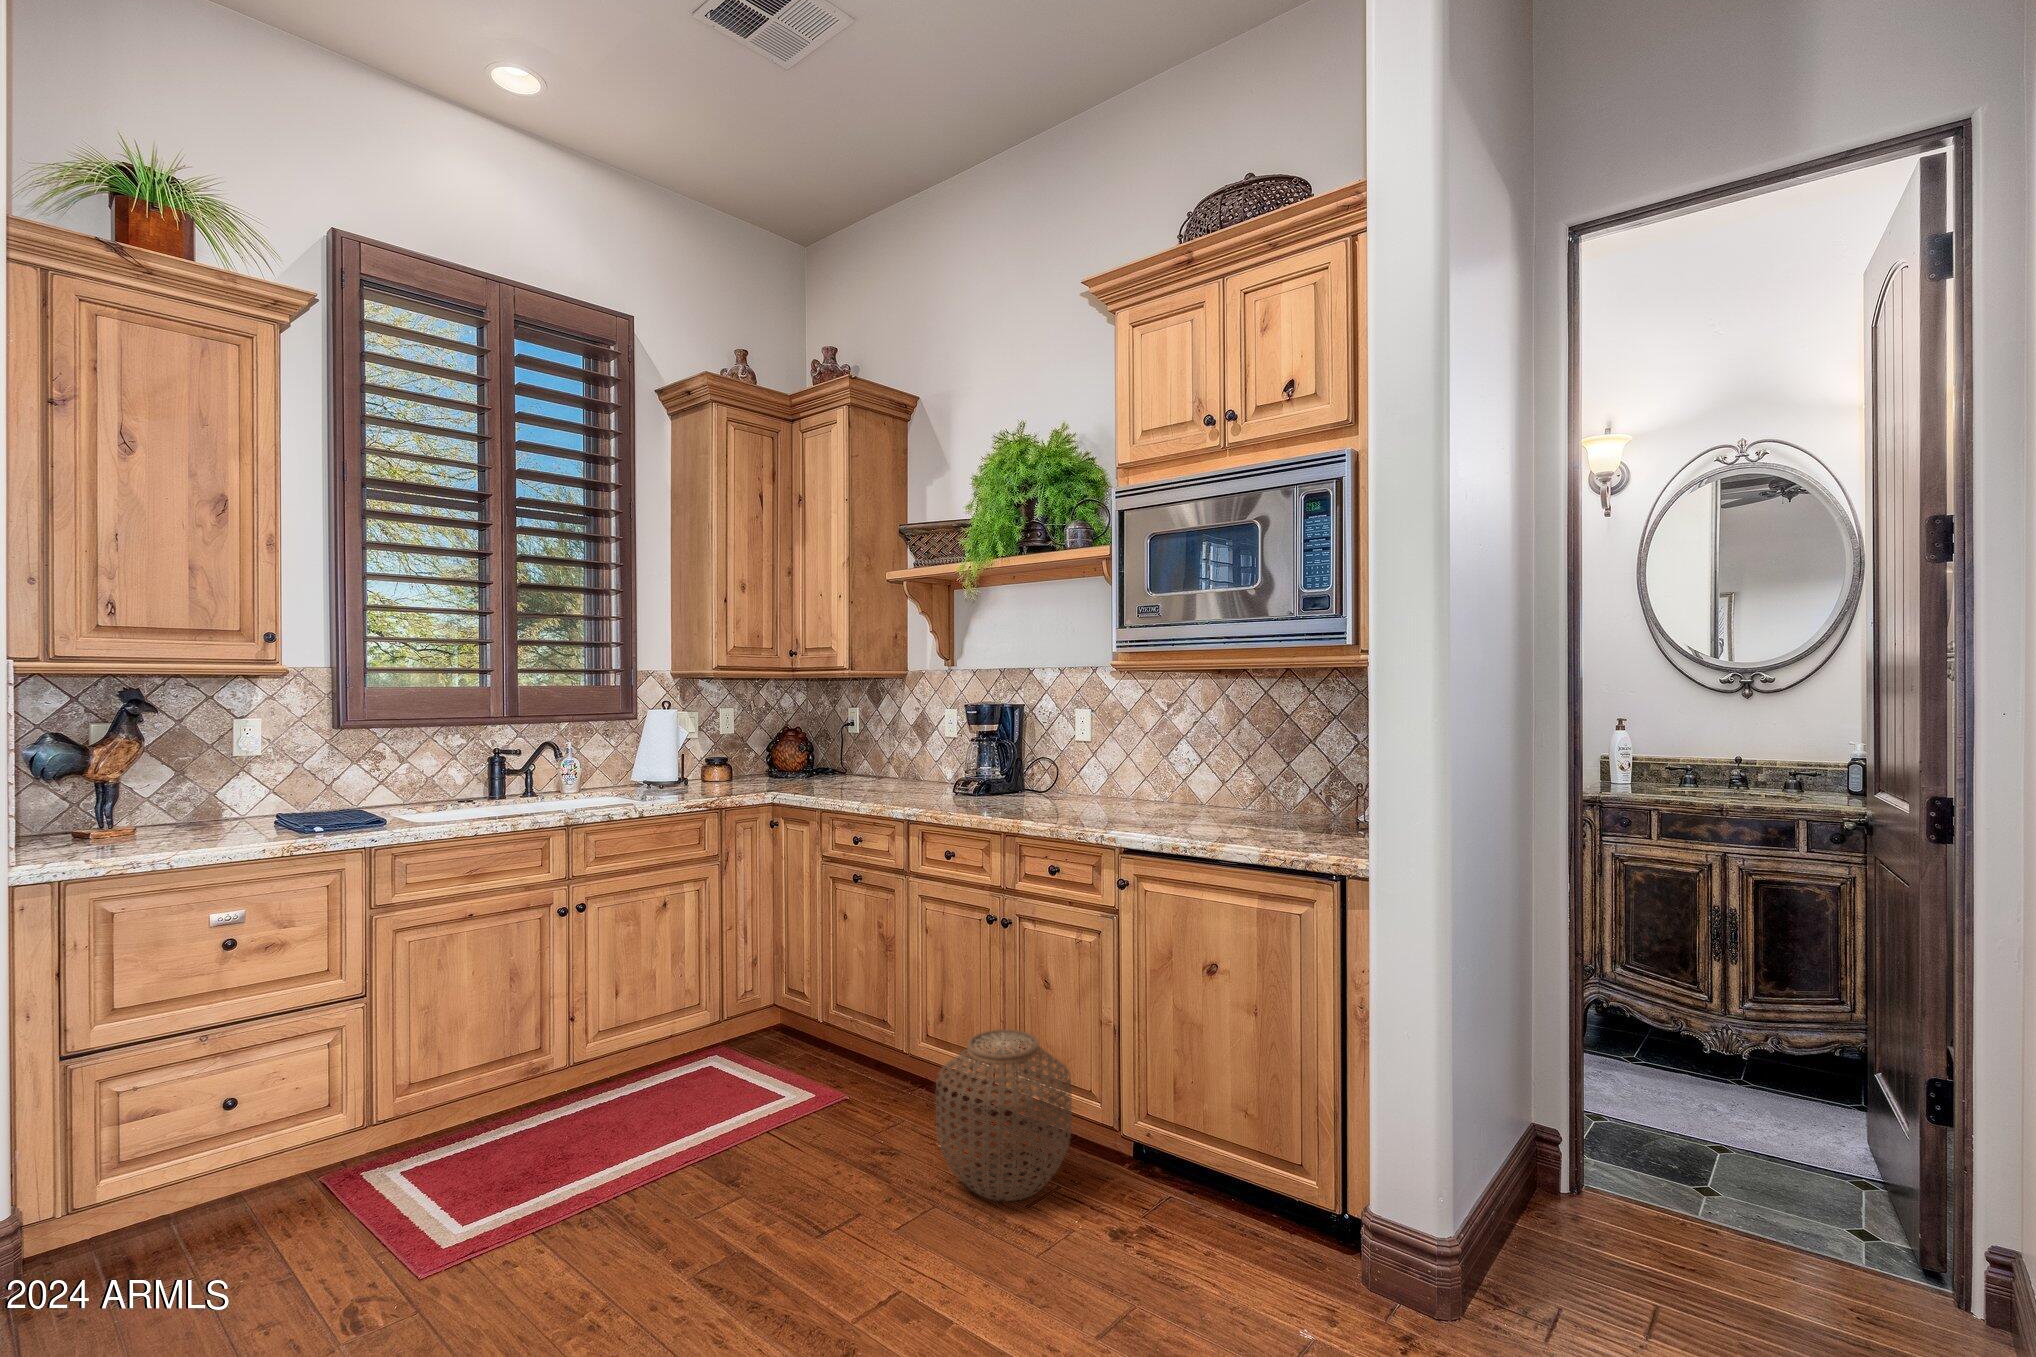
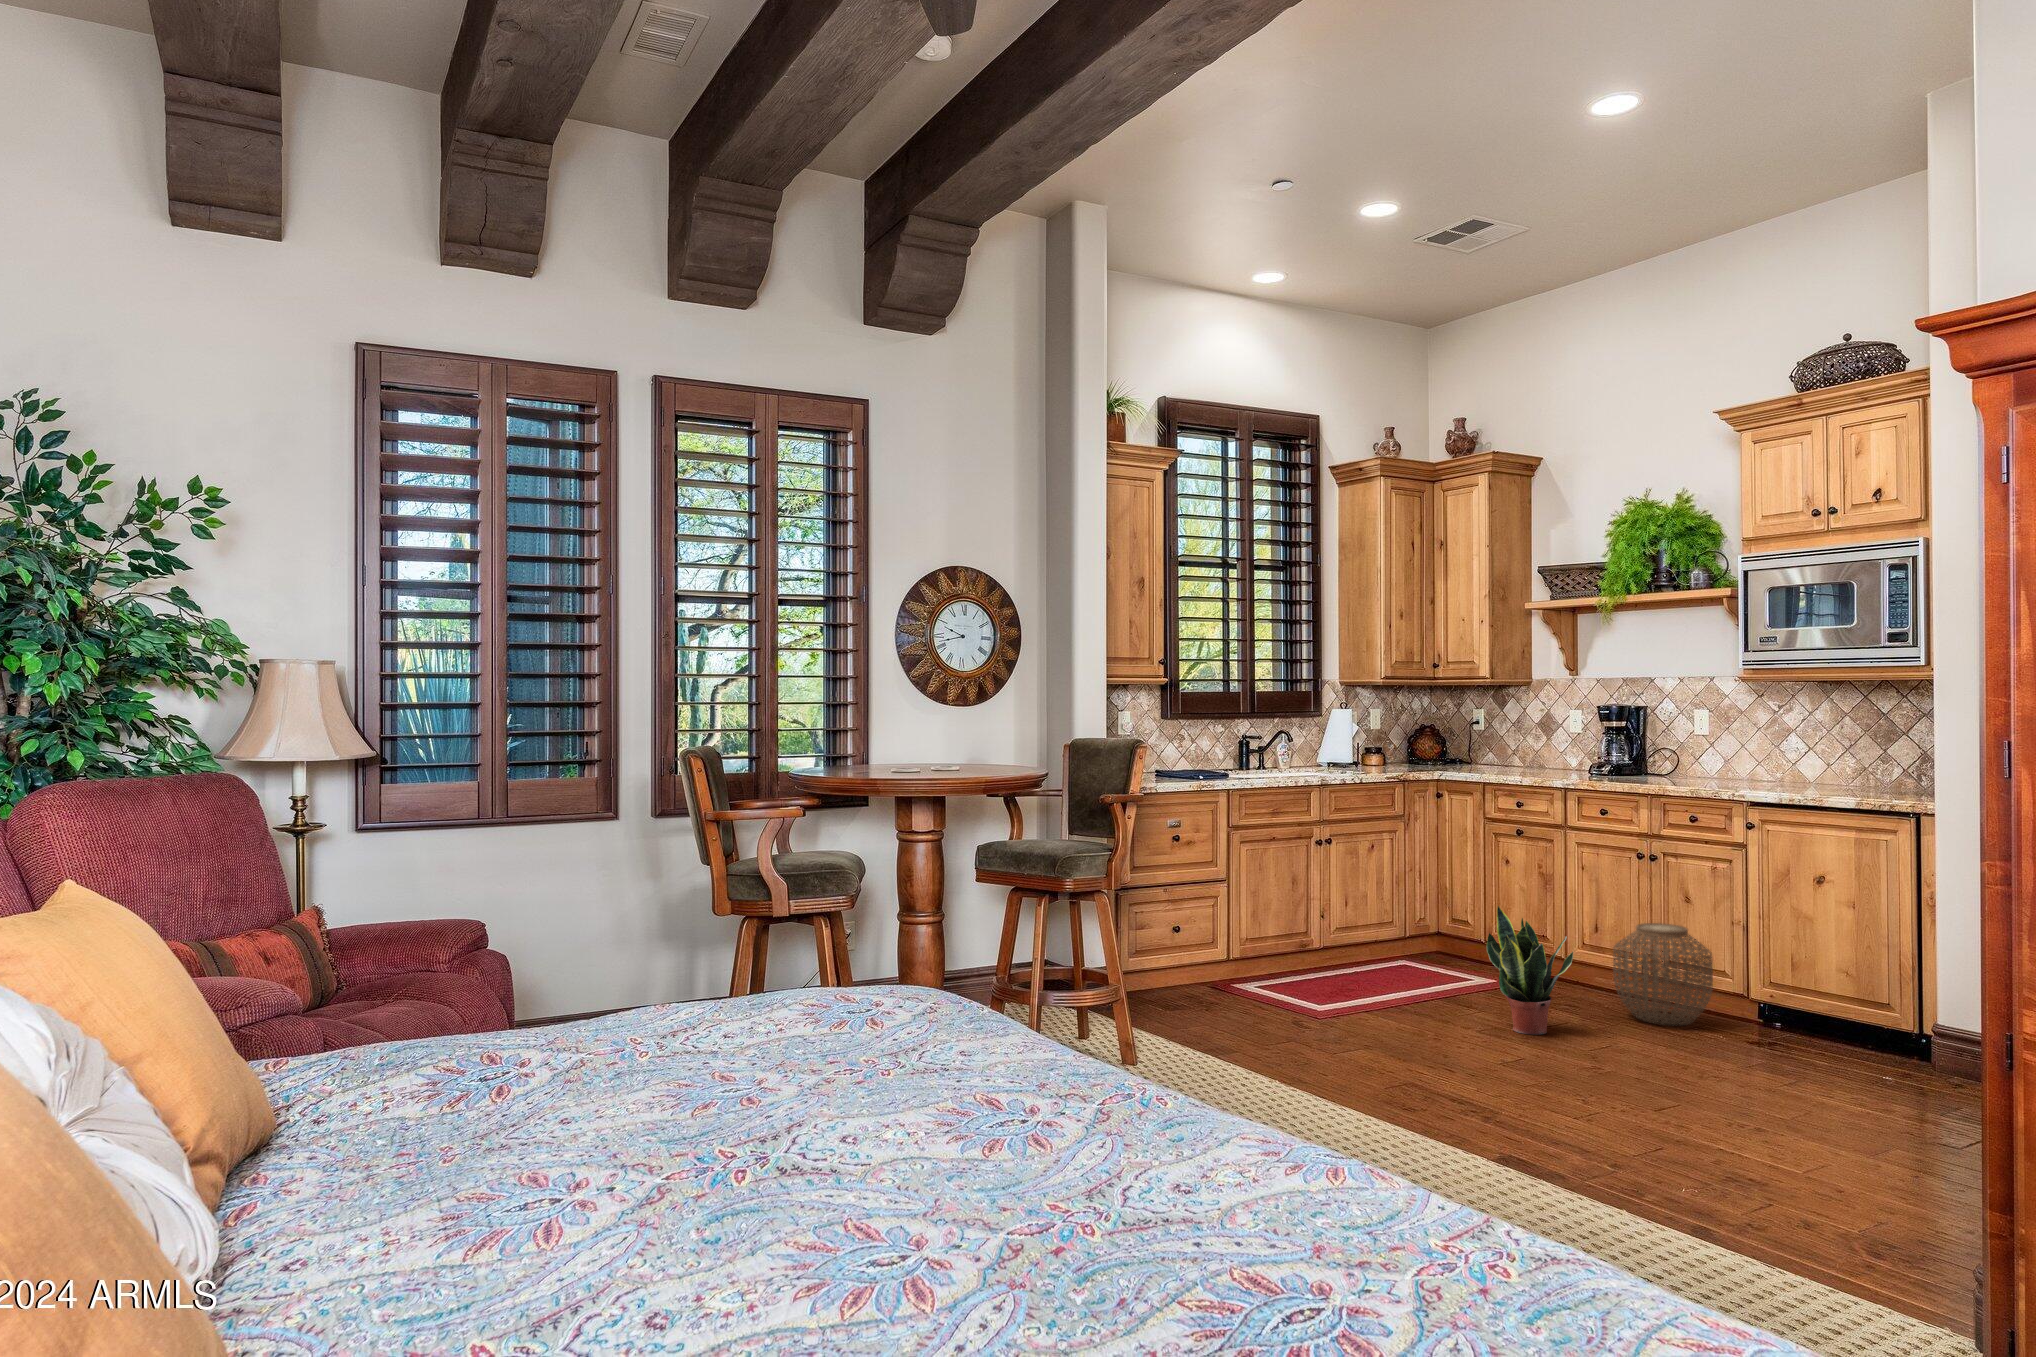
potted plant: none [707,1055,847,1284] -> present [1486,906,1573,1035]

